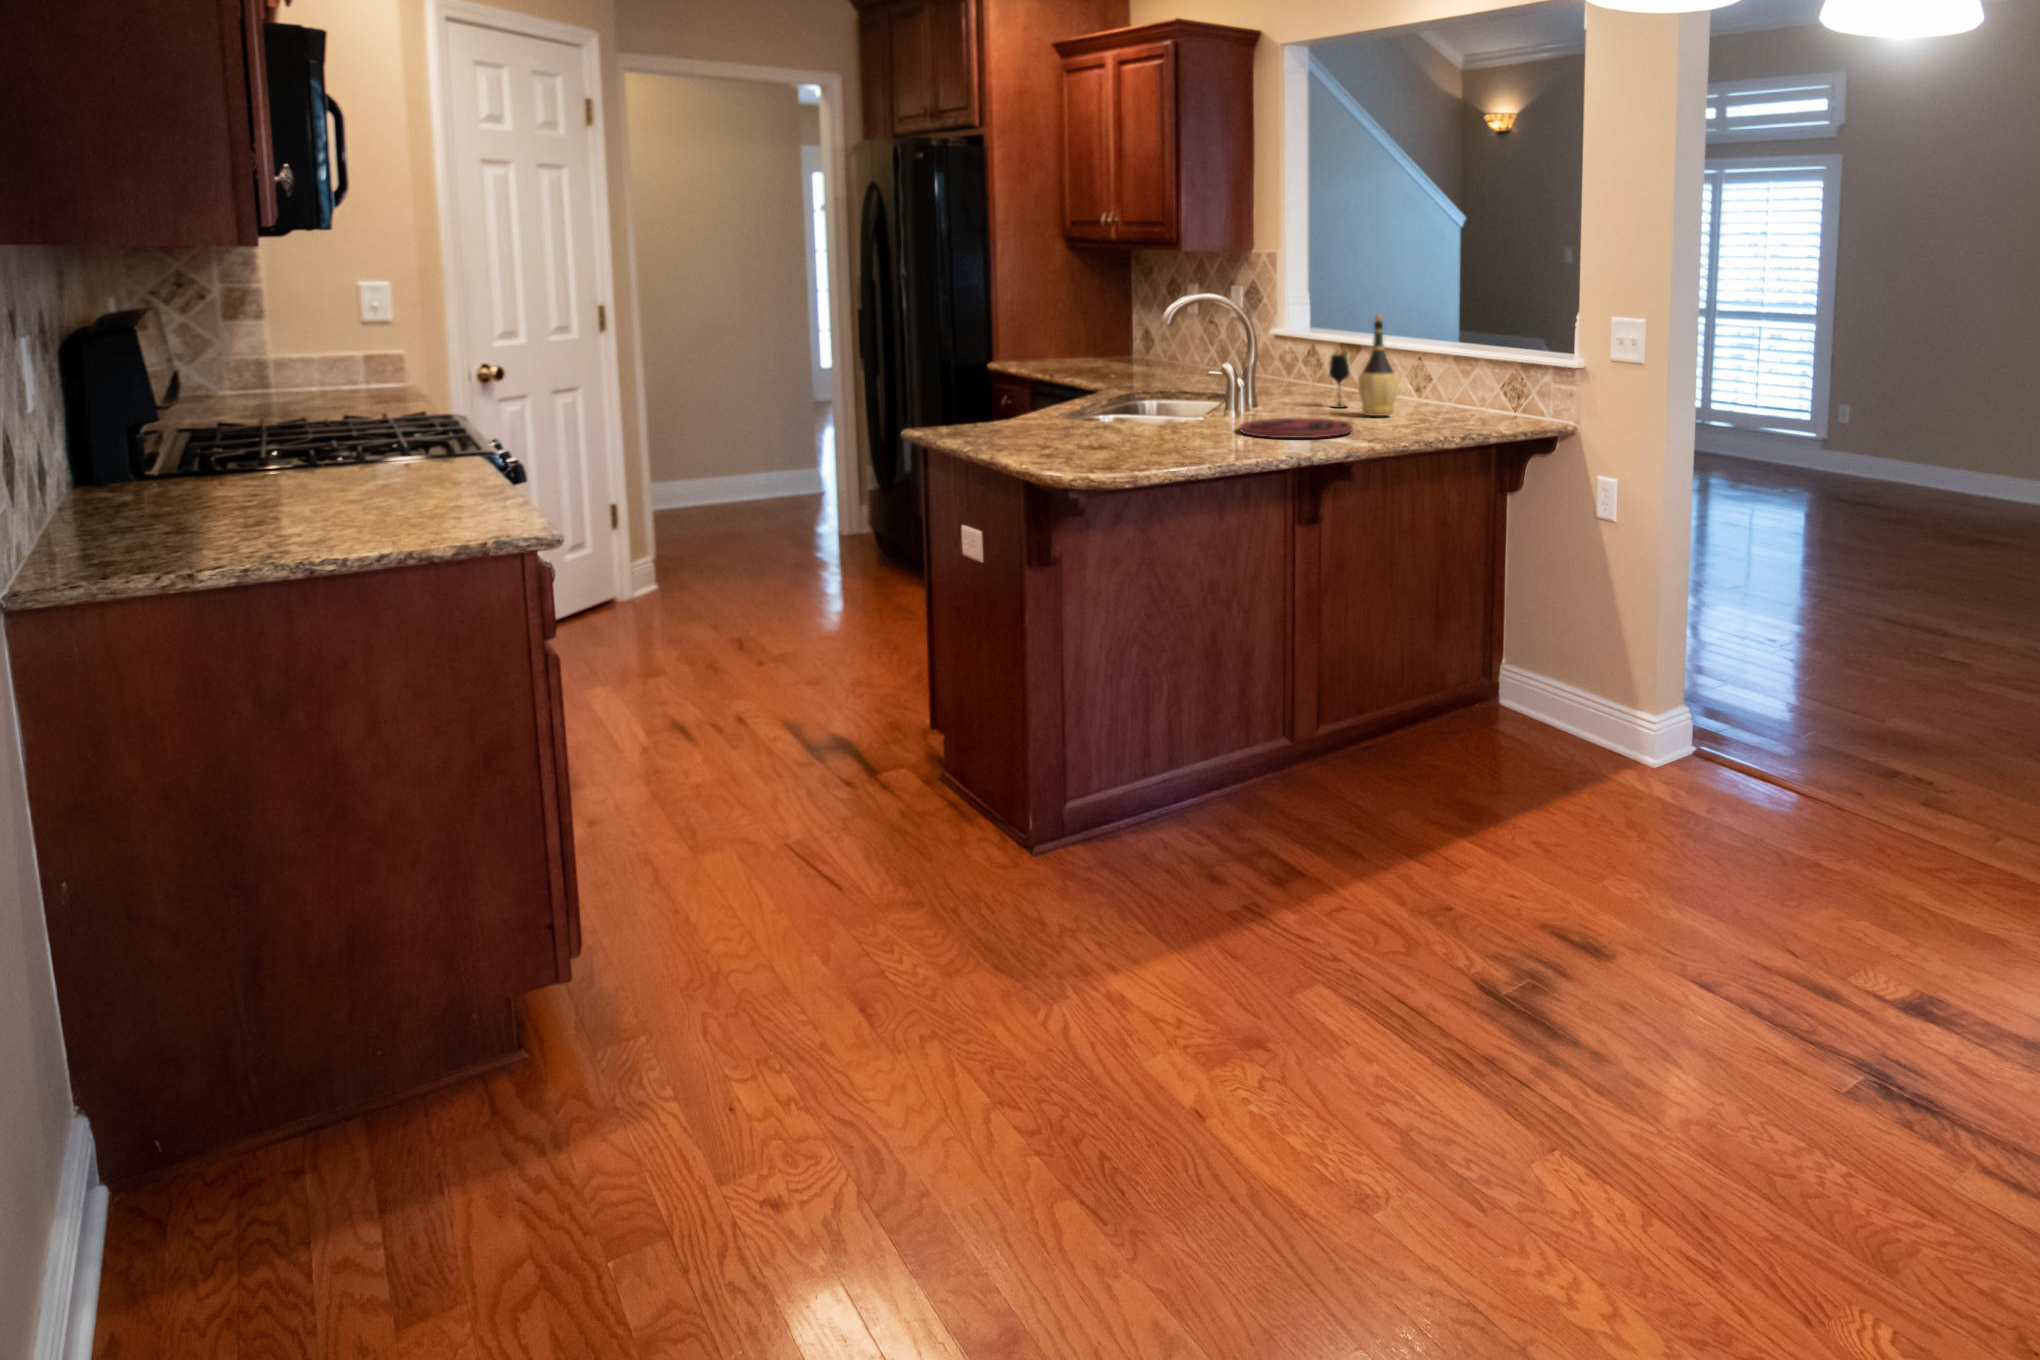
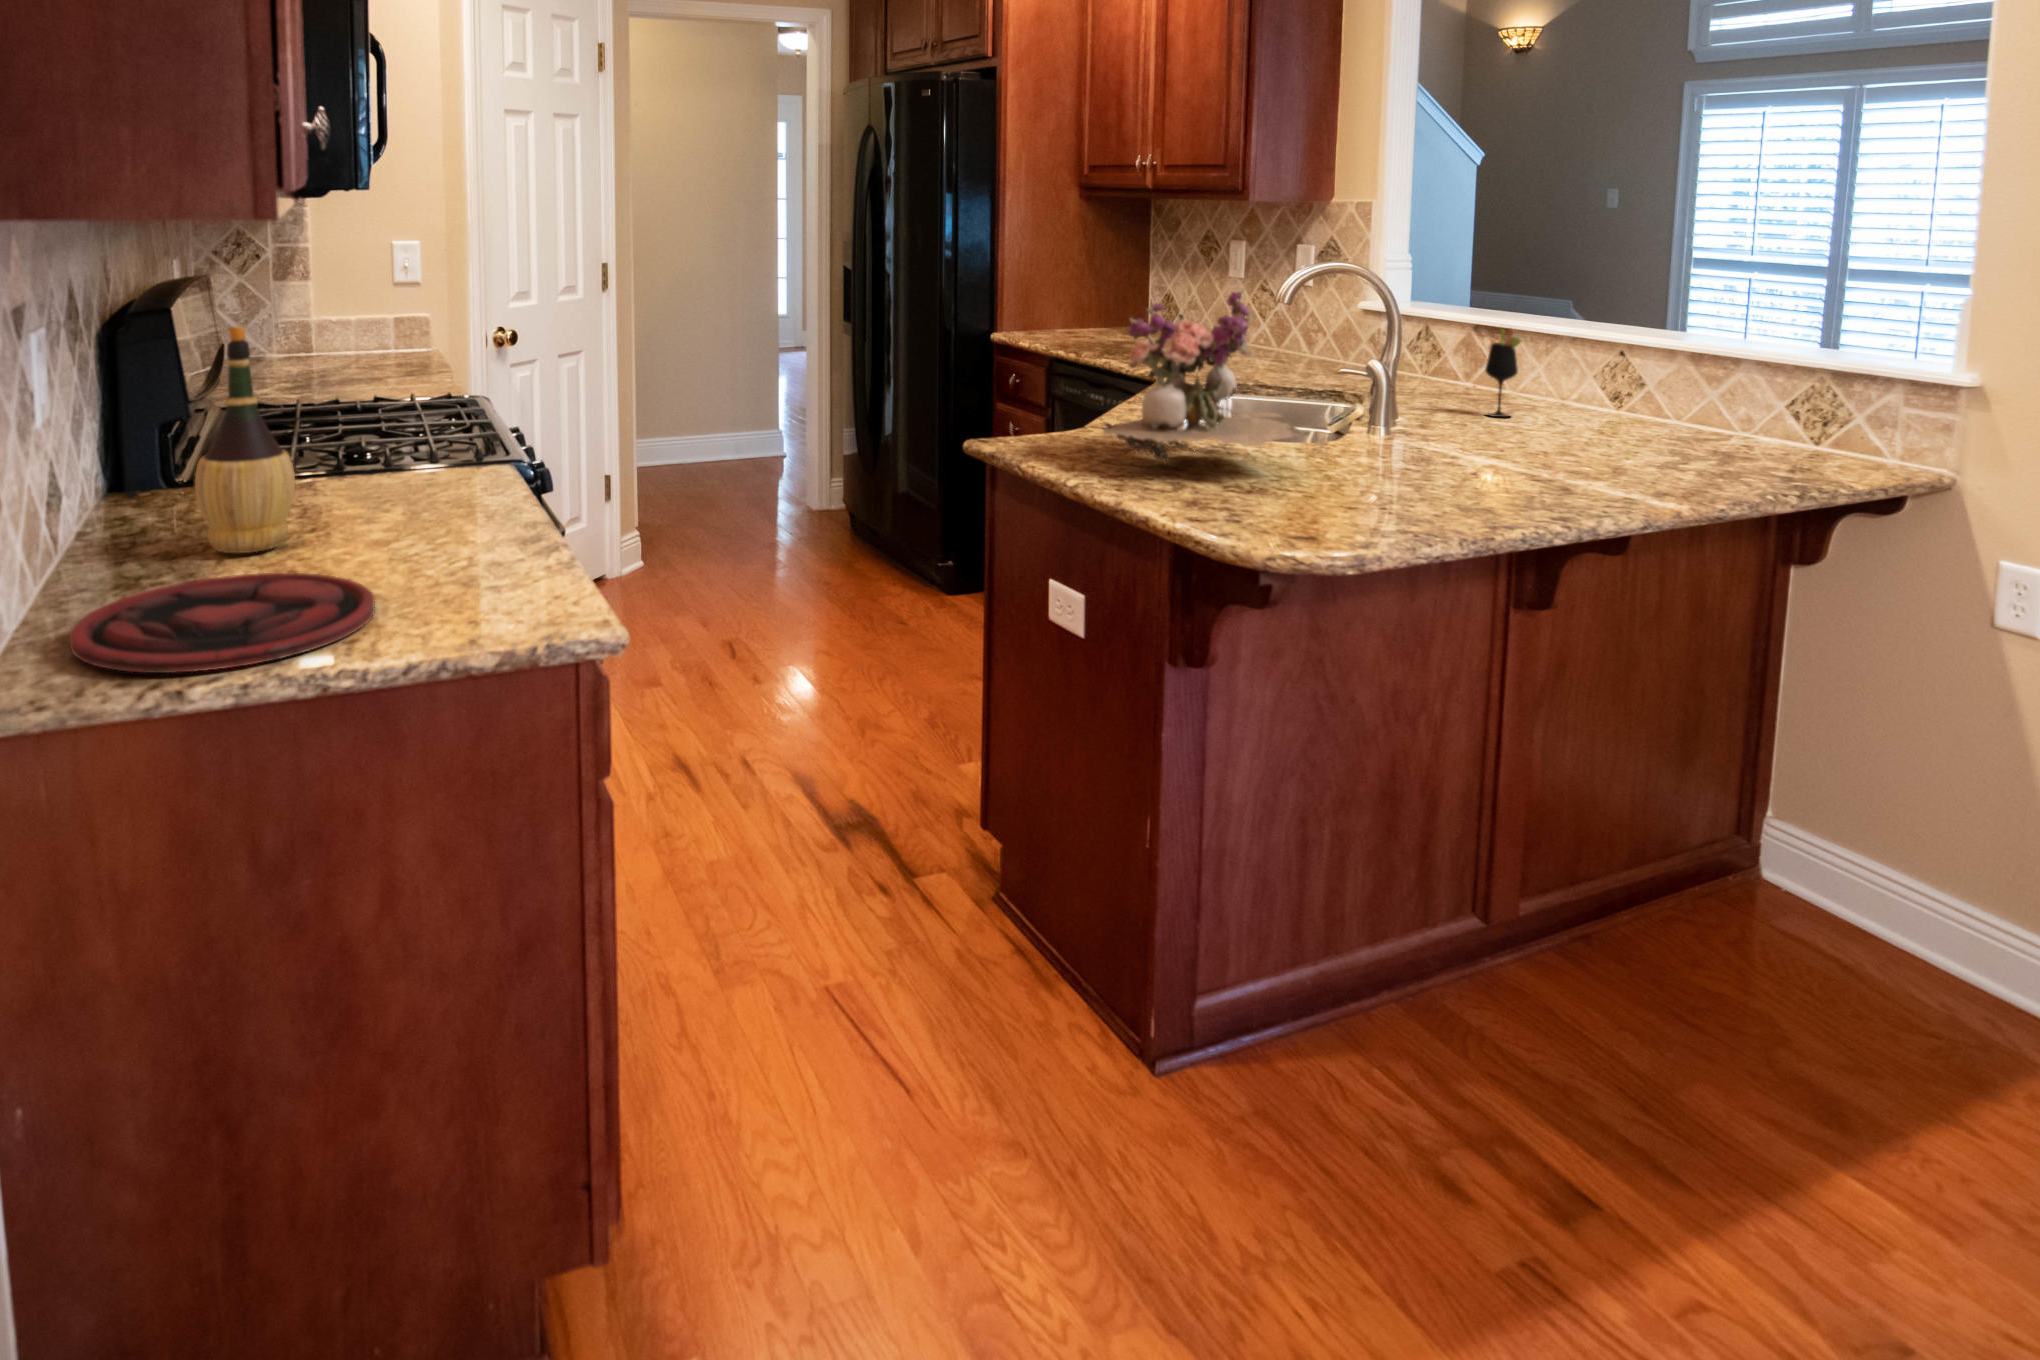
flower arrangement: none [992,312,1146,440] -> present [1103,288,1308,466]
wine bottle: present [1358,315,1398,416] -> present [195,326,295,553]
plate: present [1240,418,1353,438] -> present [70,573,375,673]

